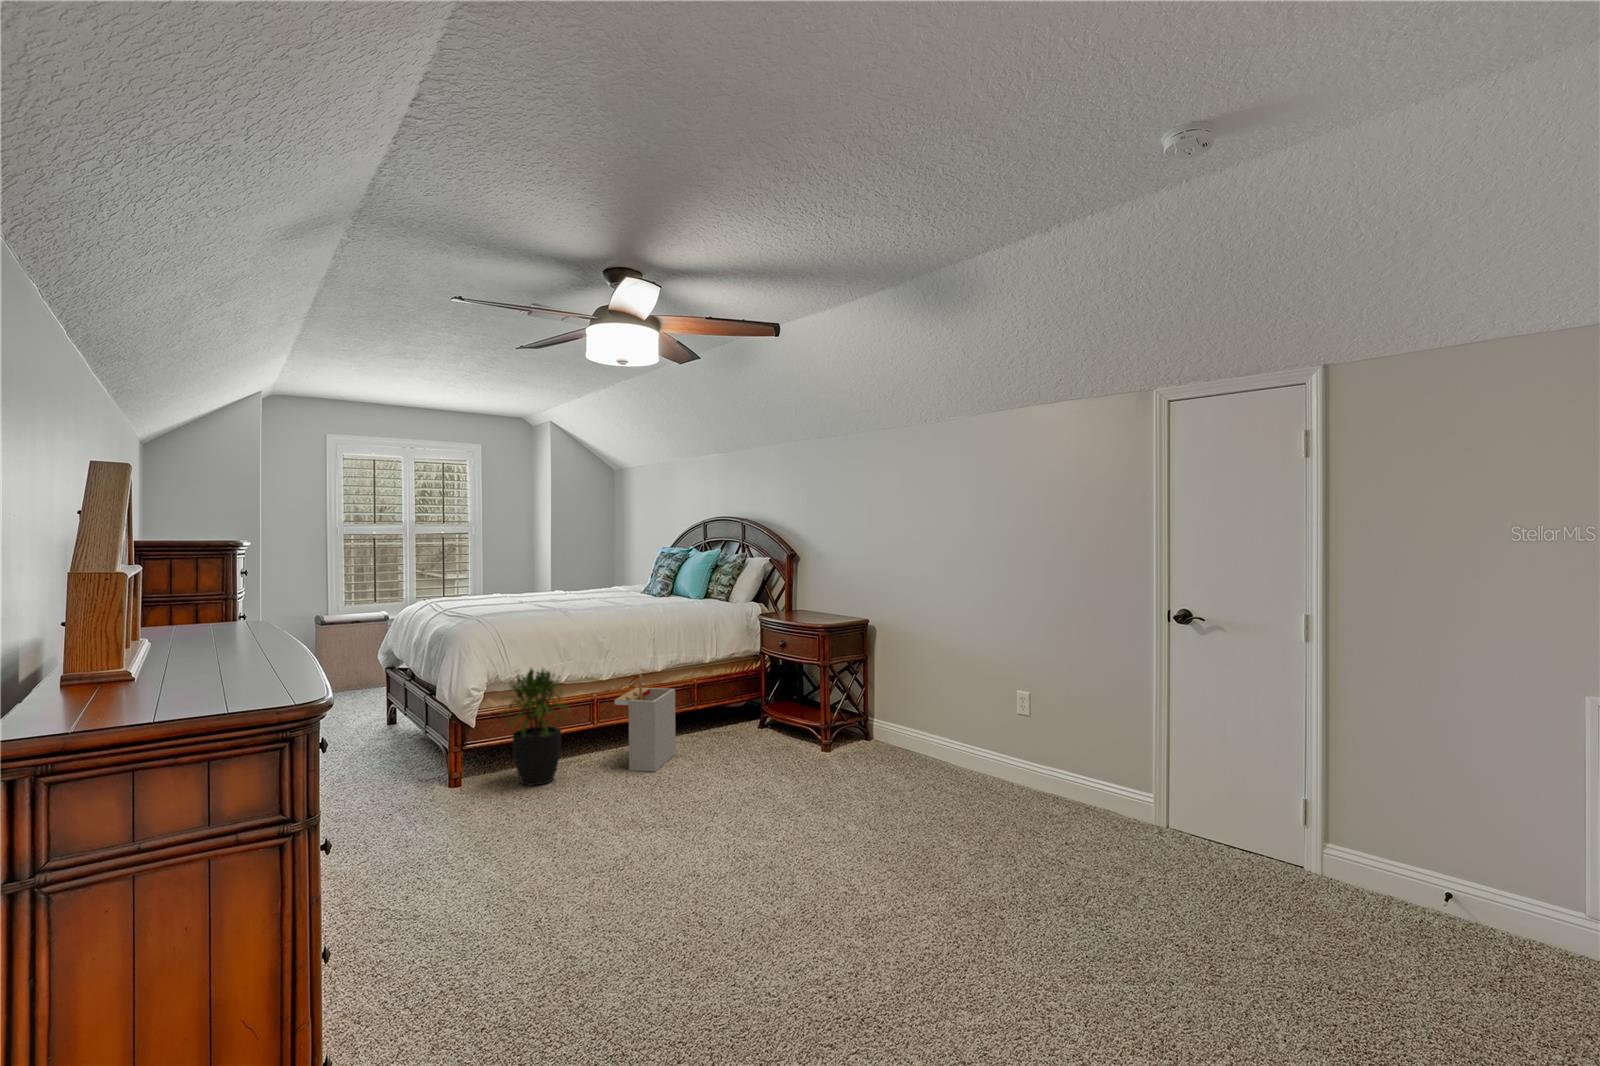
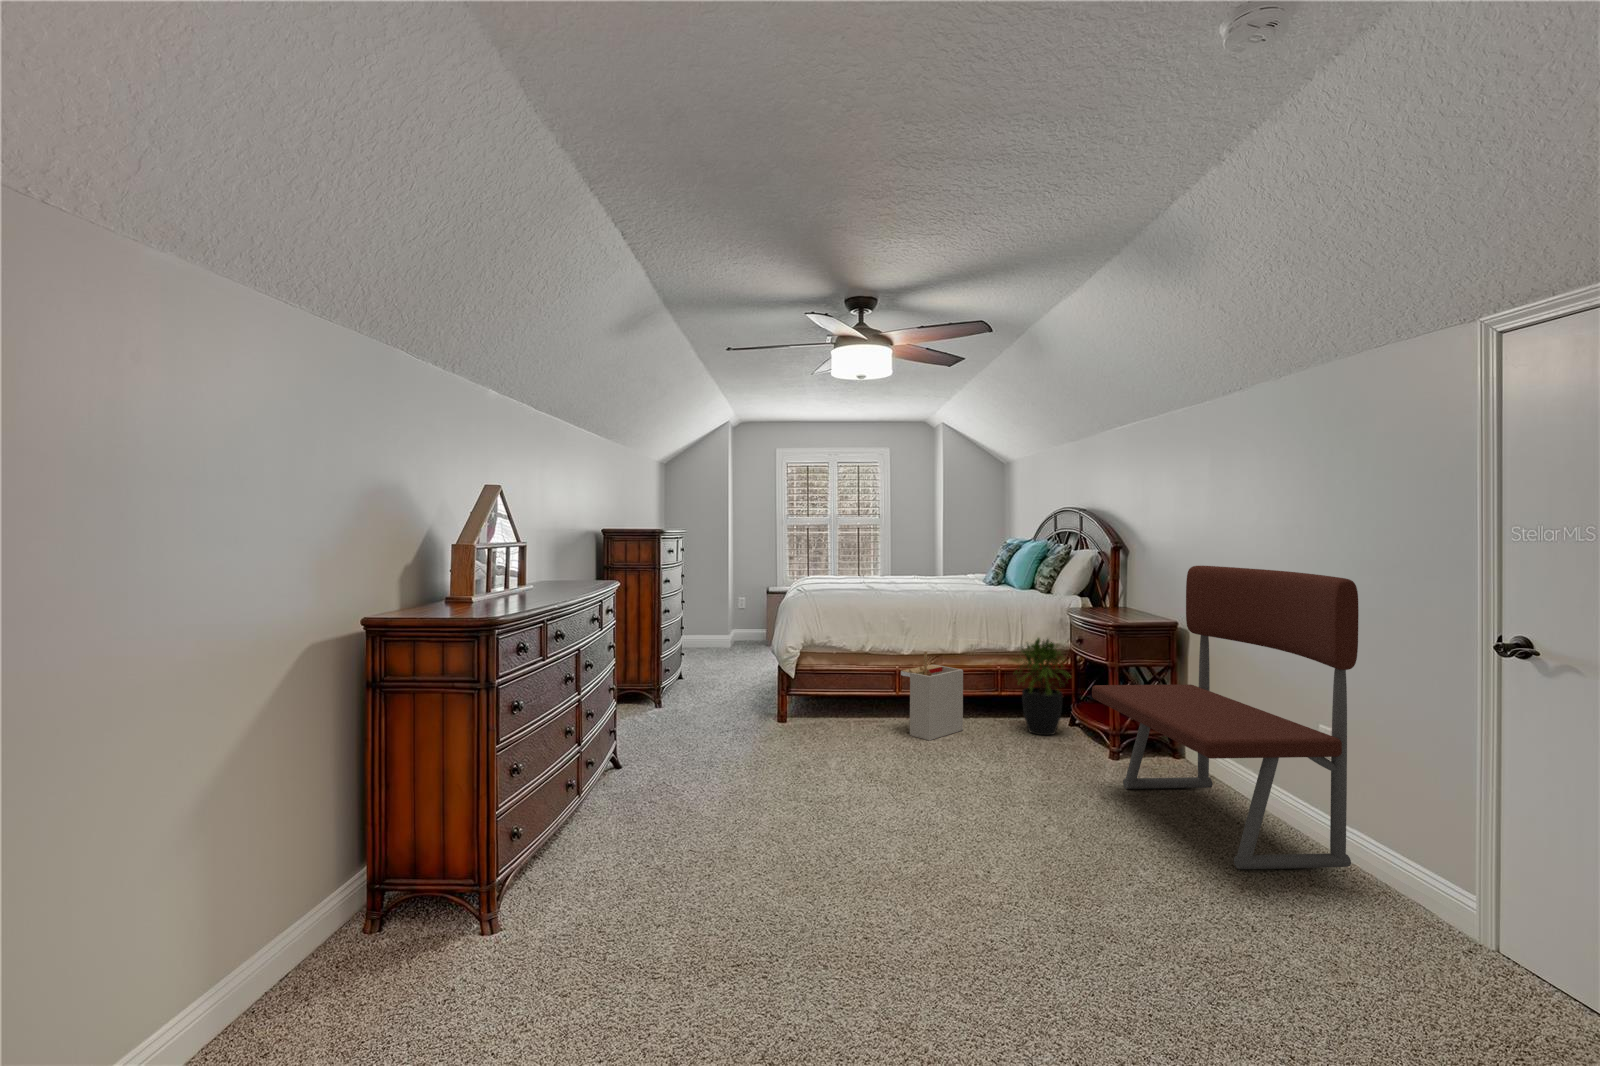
bench: none [838,567,1065,824] -> present [1092,566,1359,869]
potted plant: present [503,667,570,785] -> present [1015,638,1070,735]

